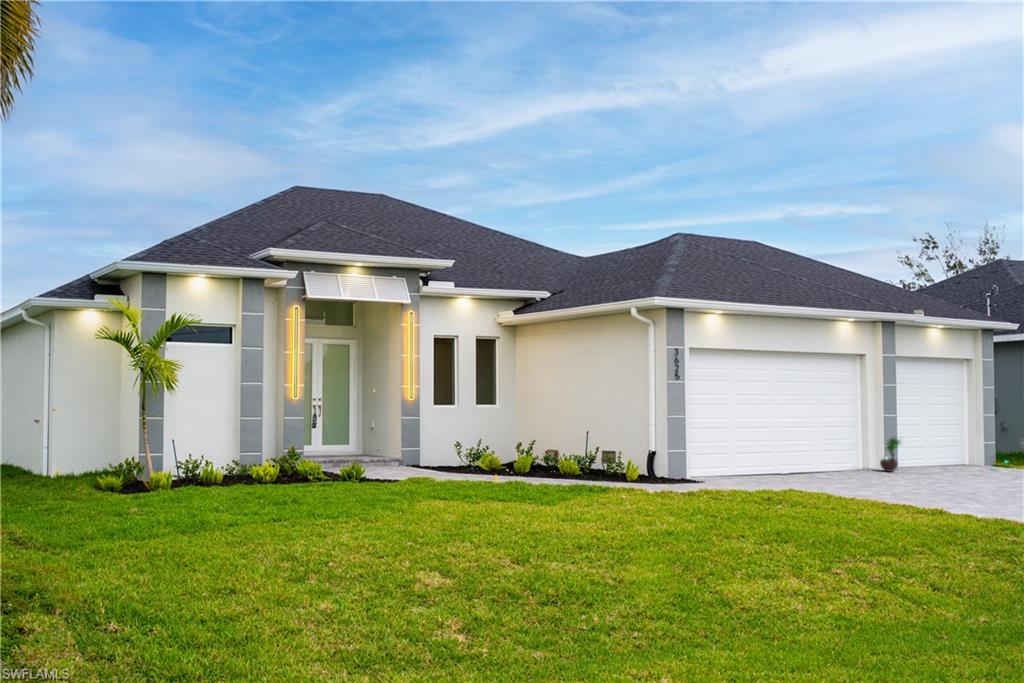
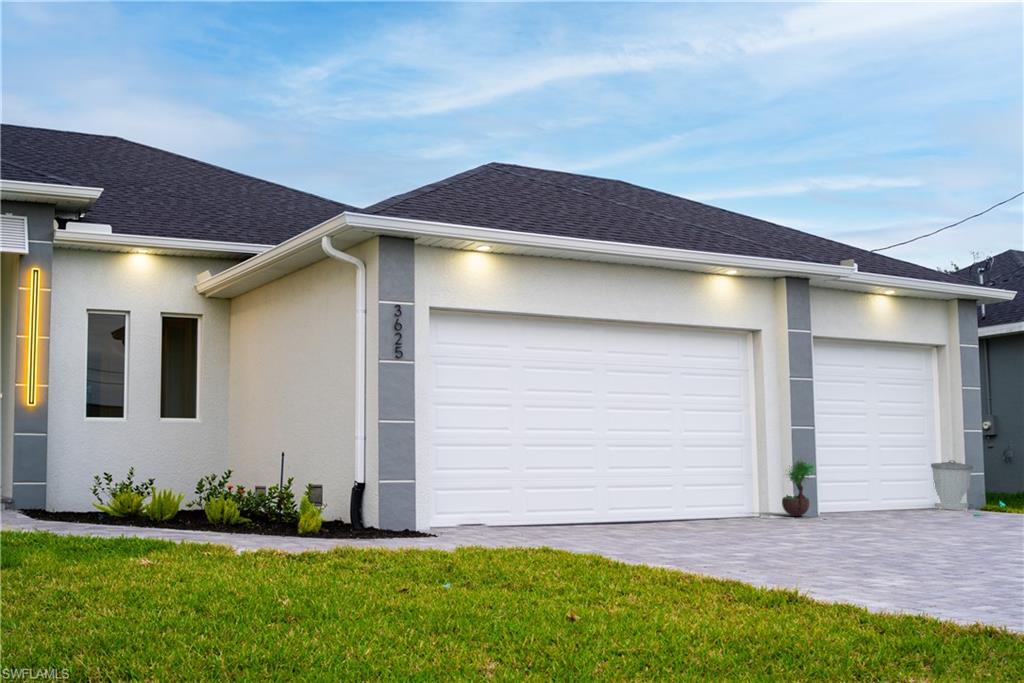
trash can: none [962,435,990,467] -> present [931,460,973,509]

